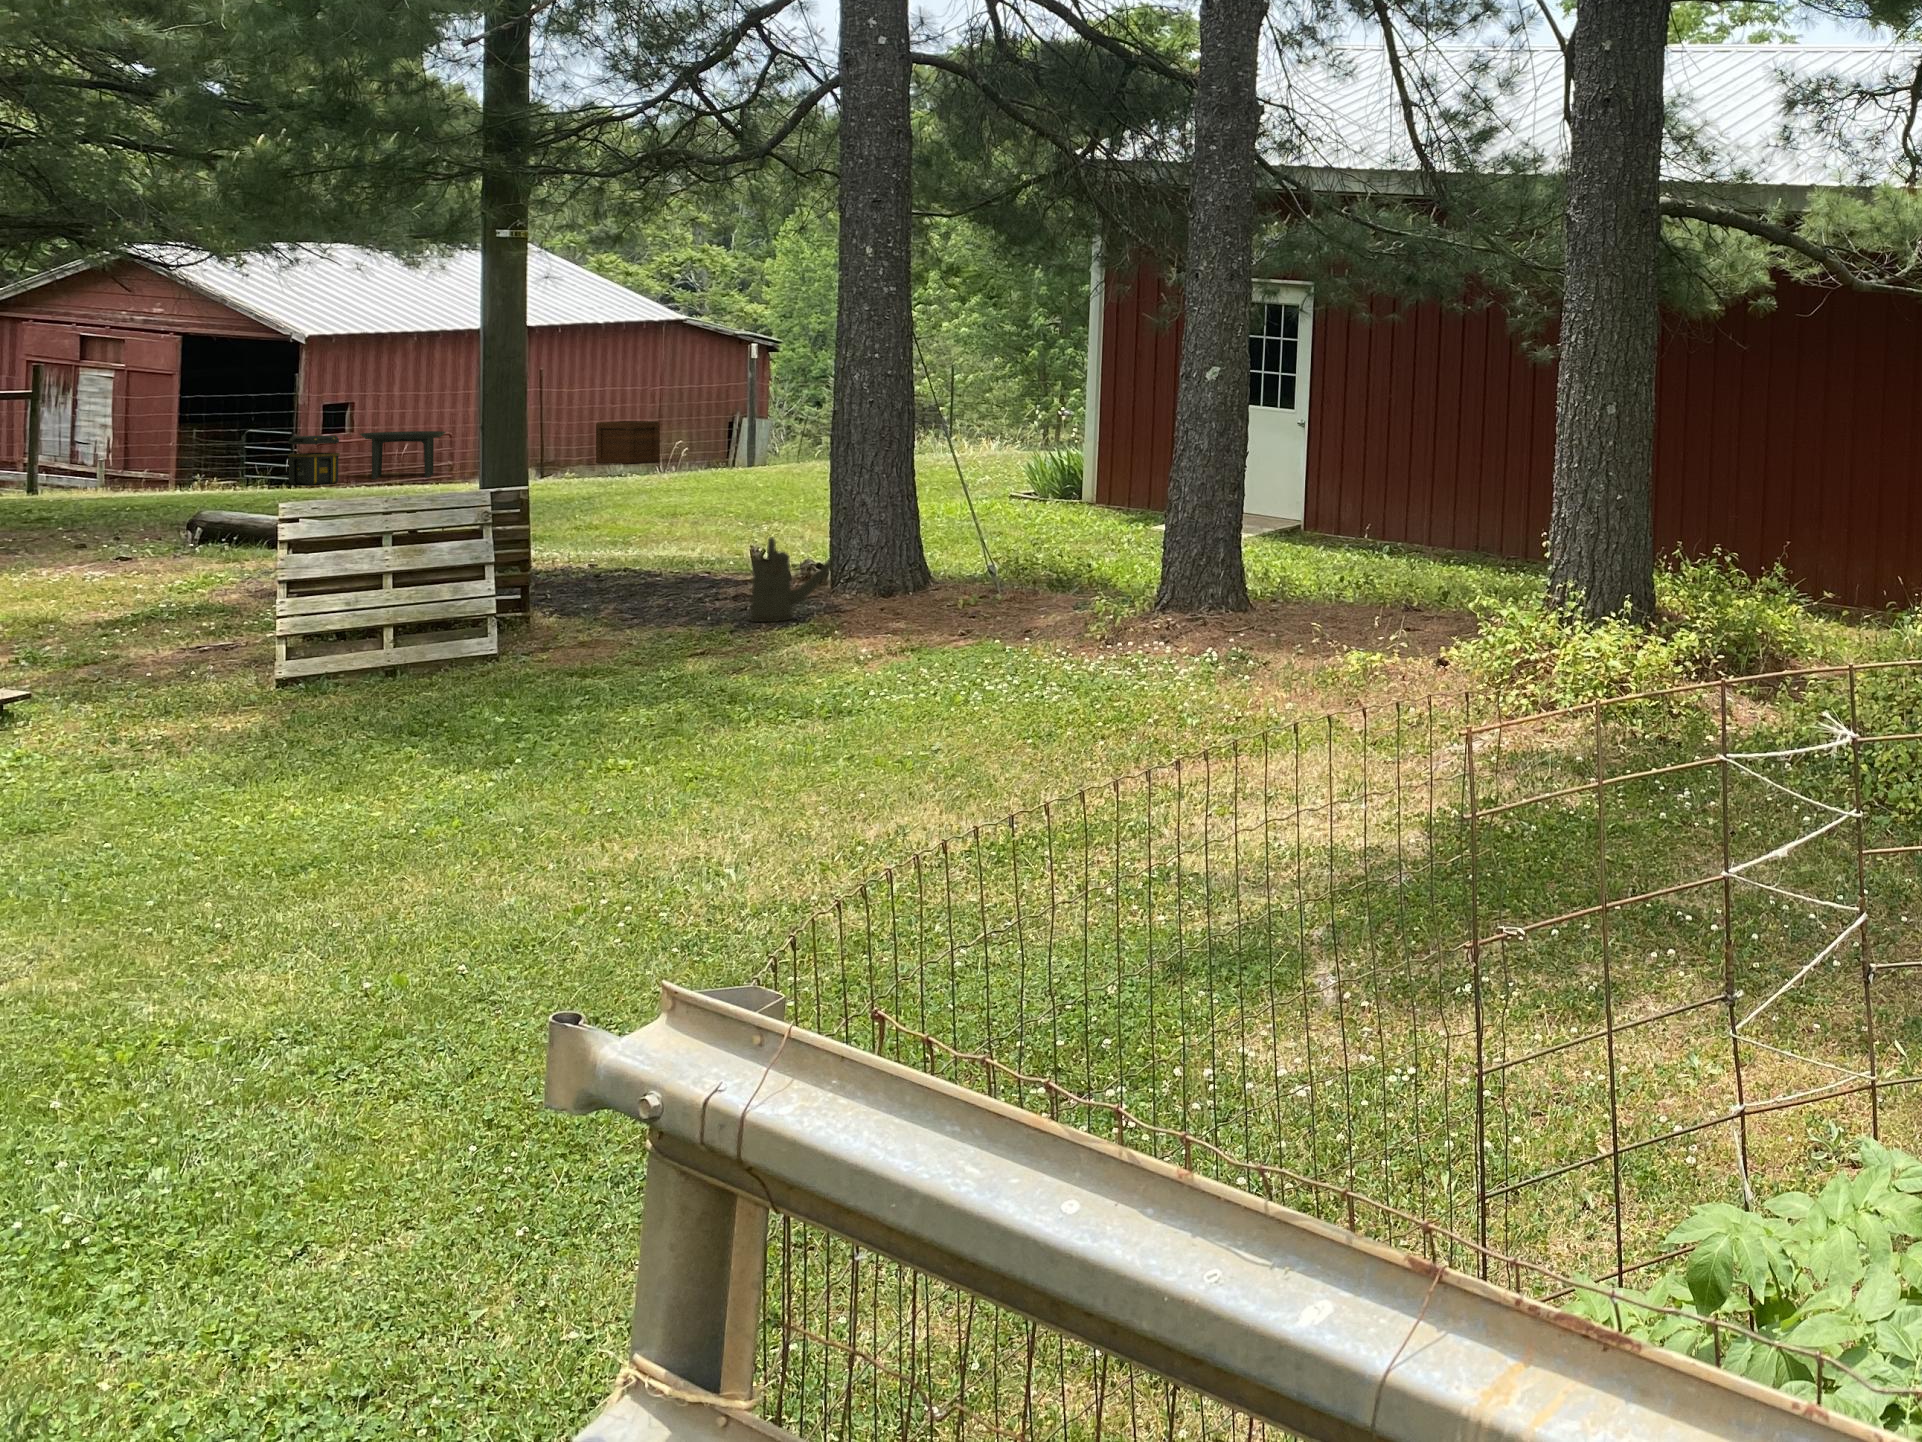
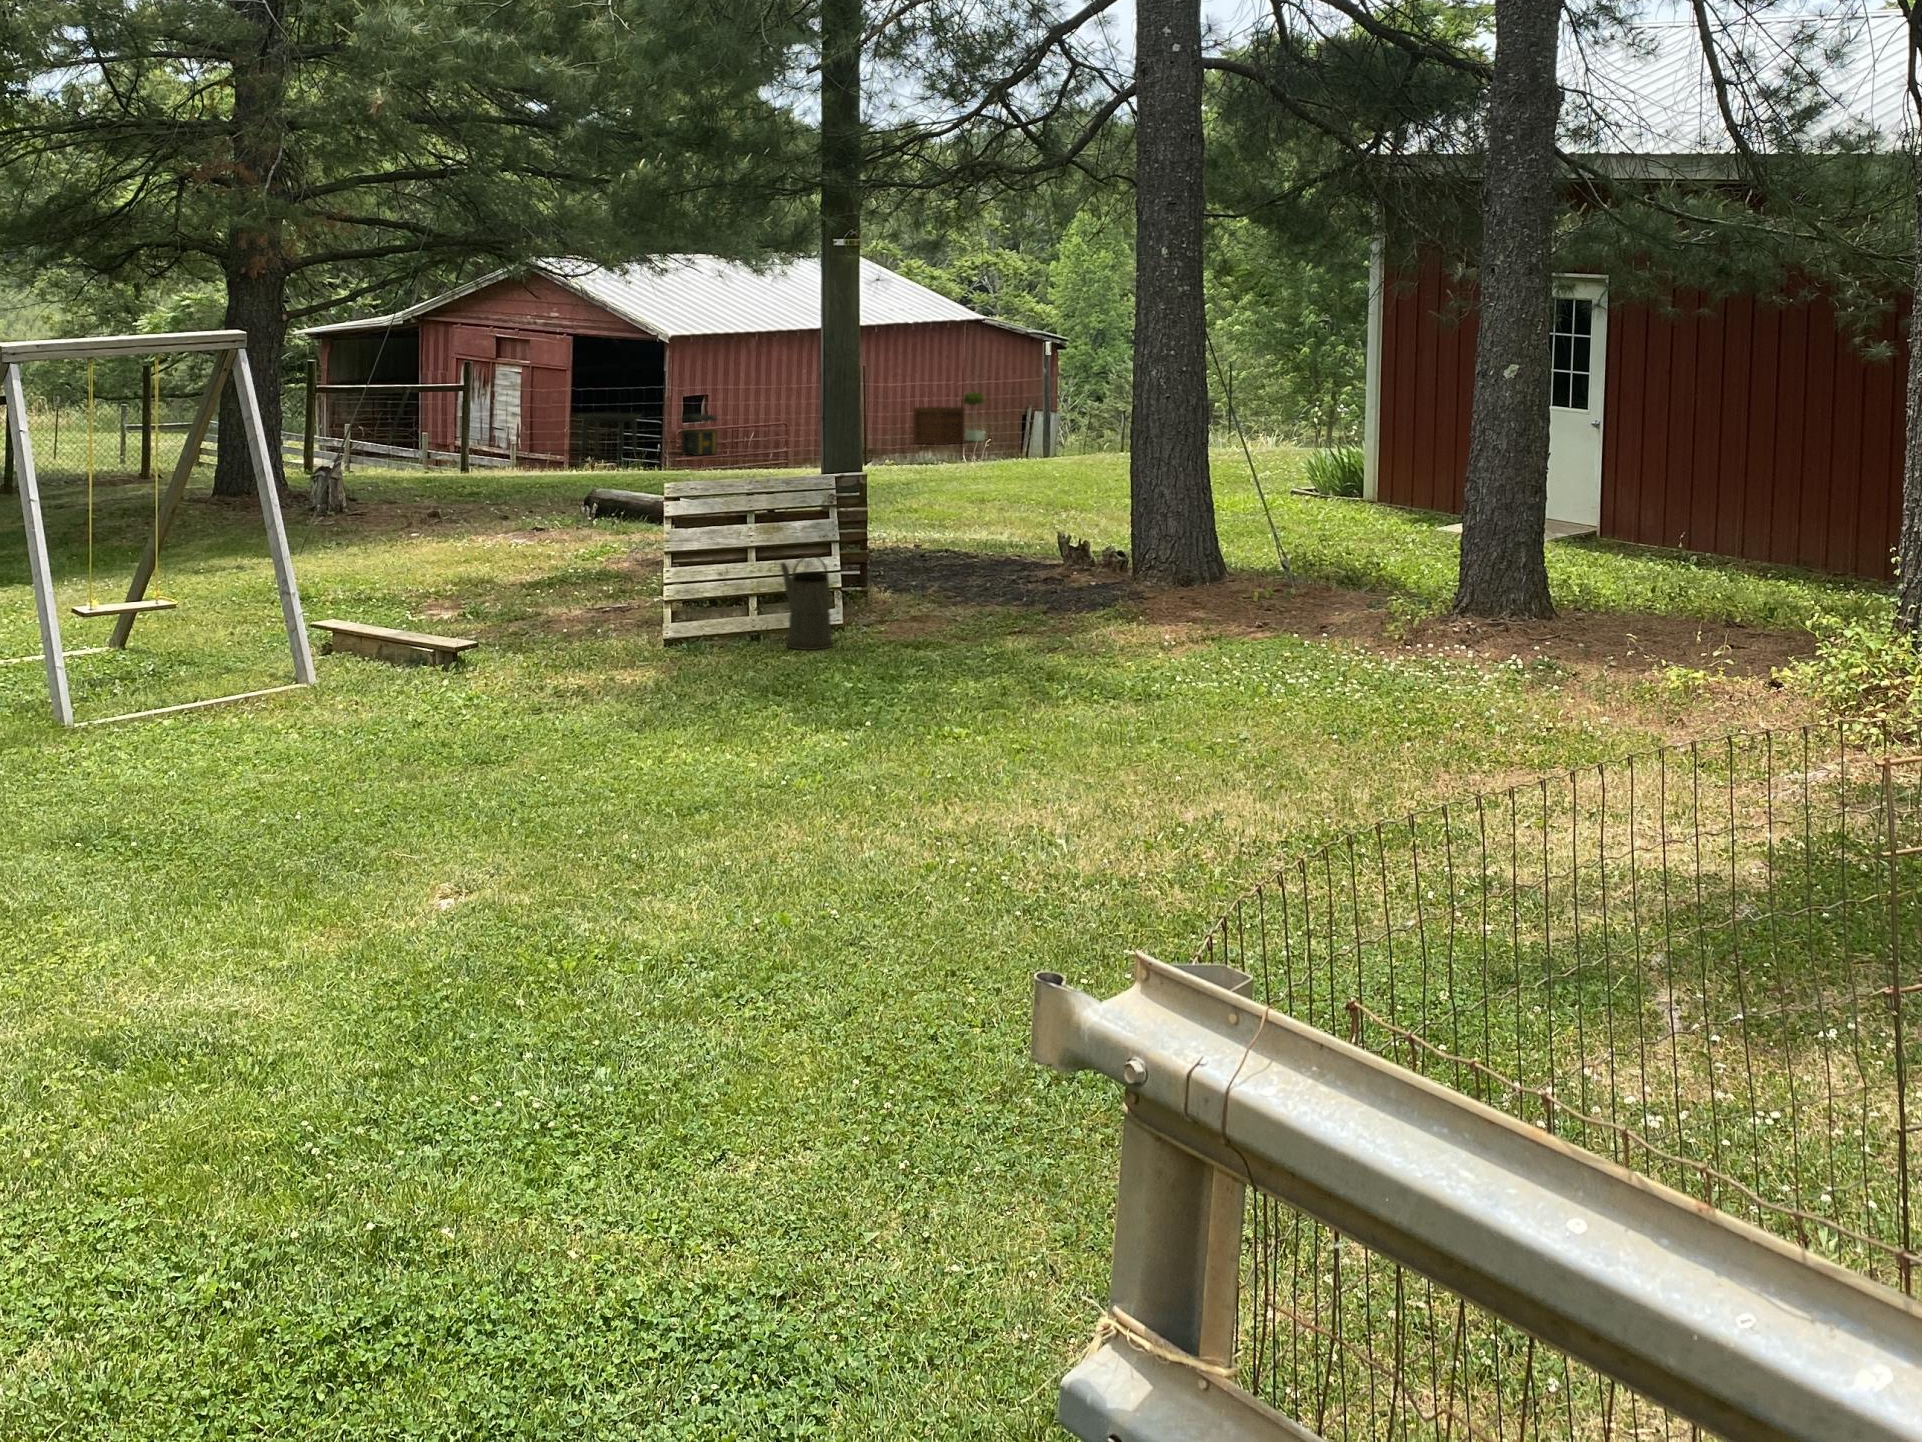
potted tree: none [657,403,684,459] -> present [963,392,985,441]
round table: present [360,431,446,479] -> present [578,414,641,454]
watering can: present [737,537,832,622] -> present [780,555,833,650]

